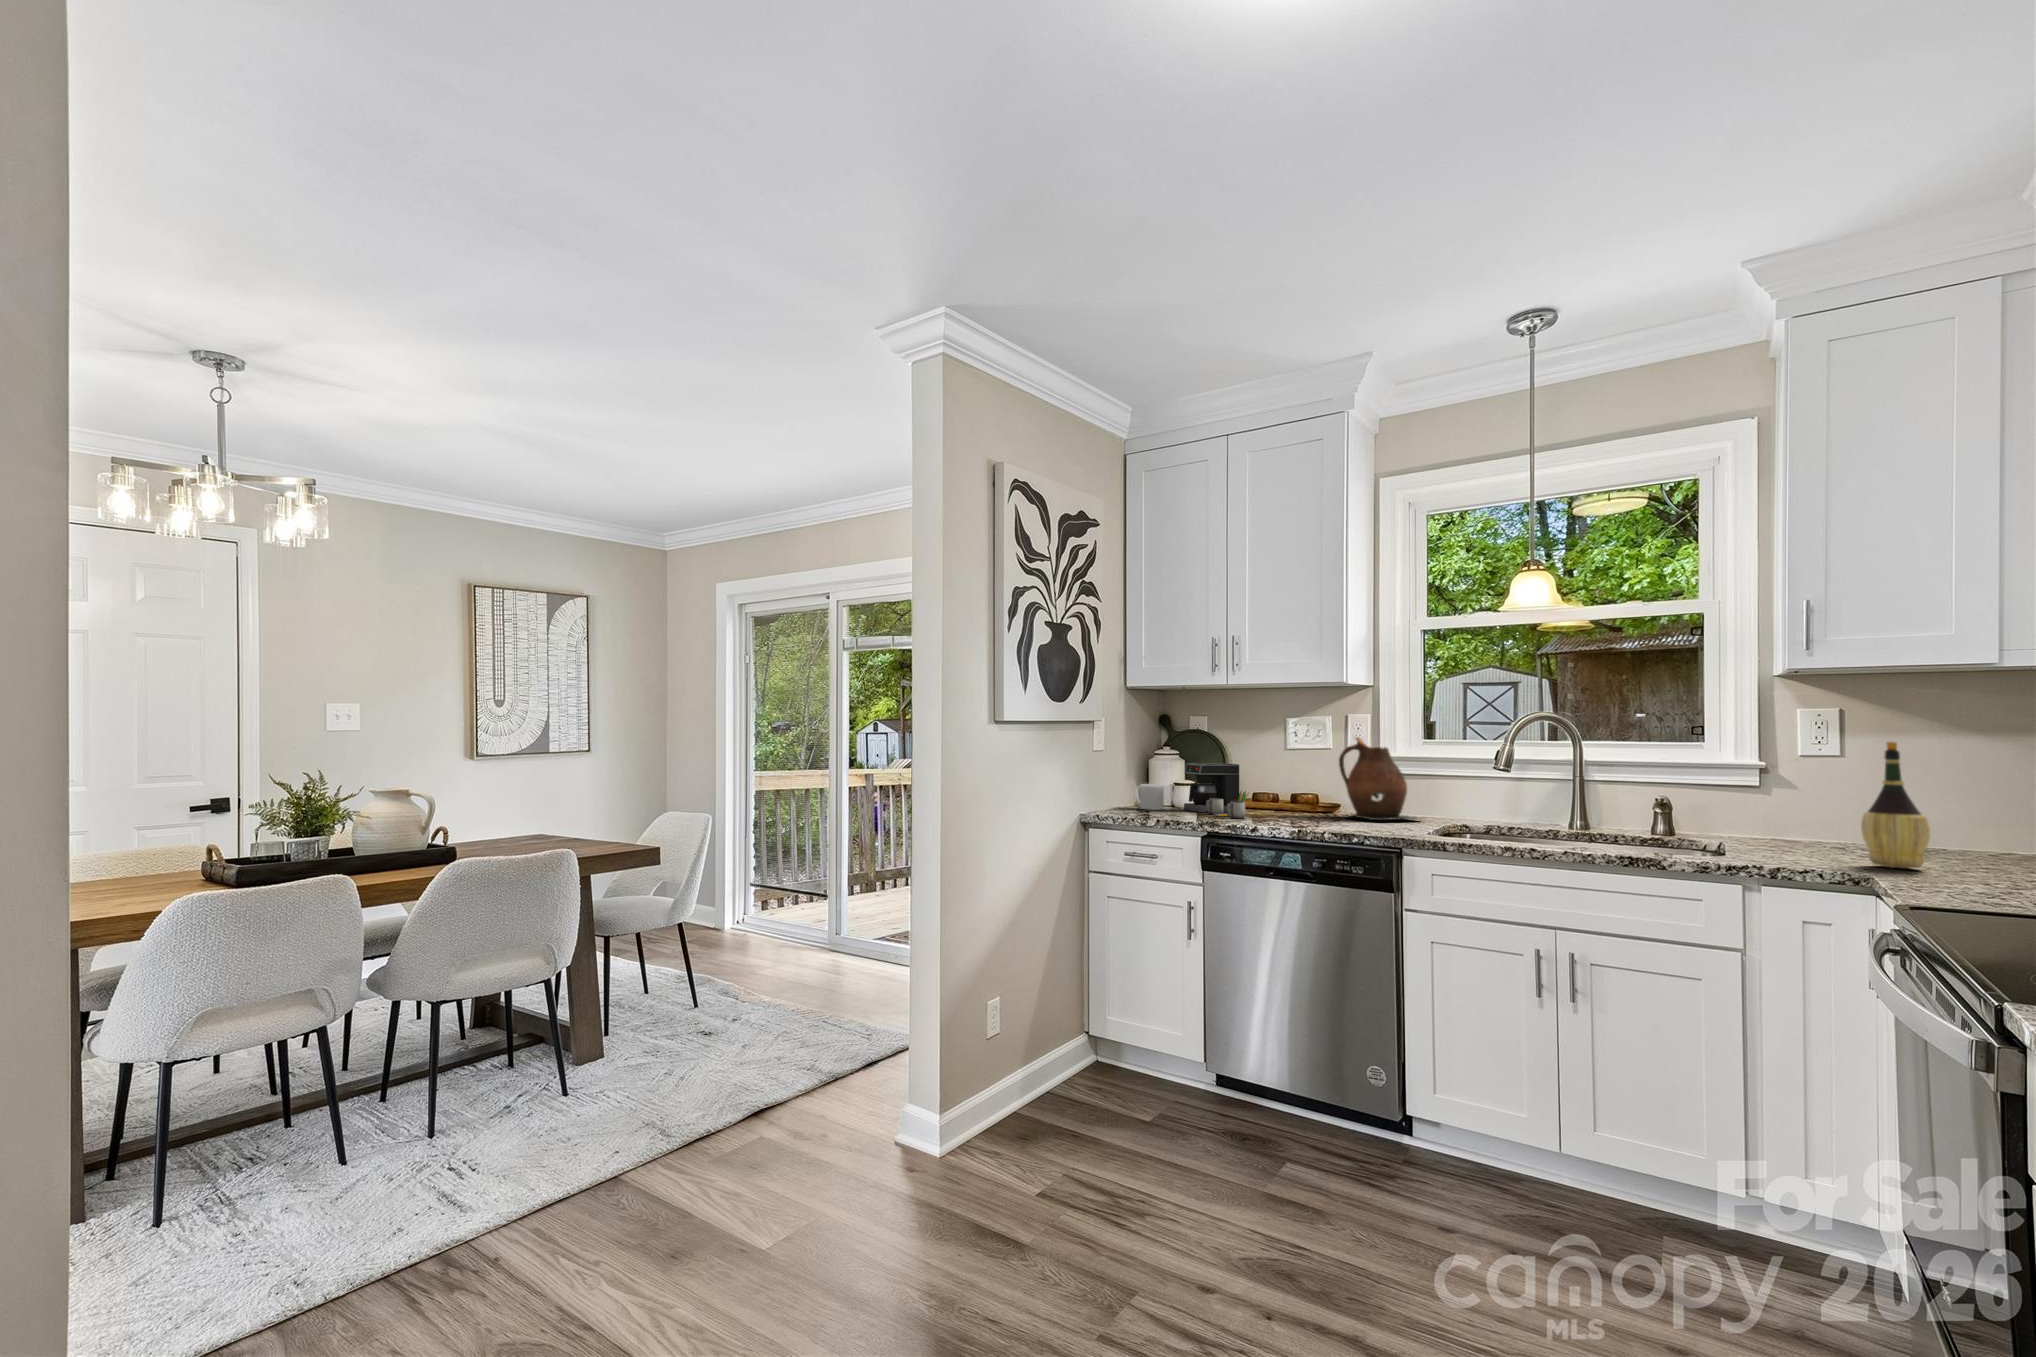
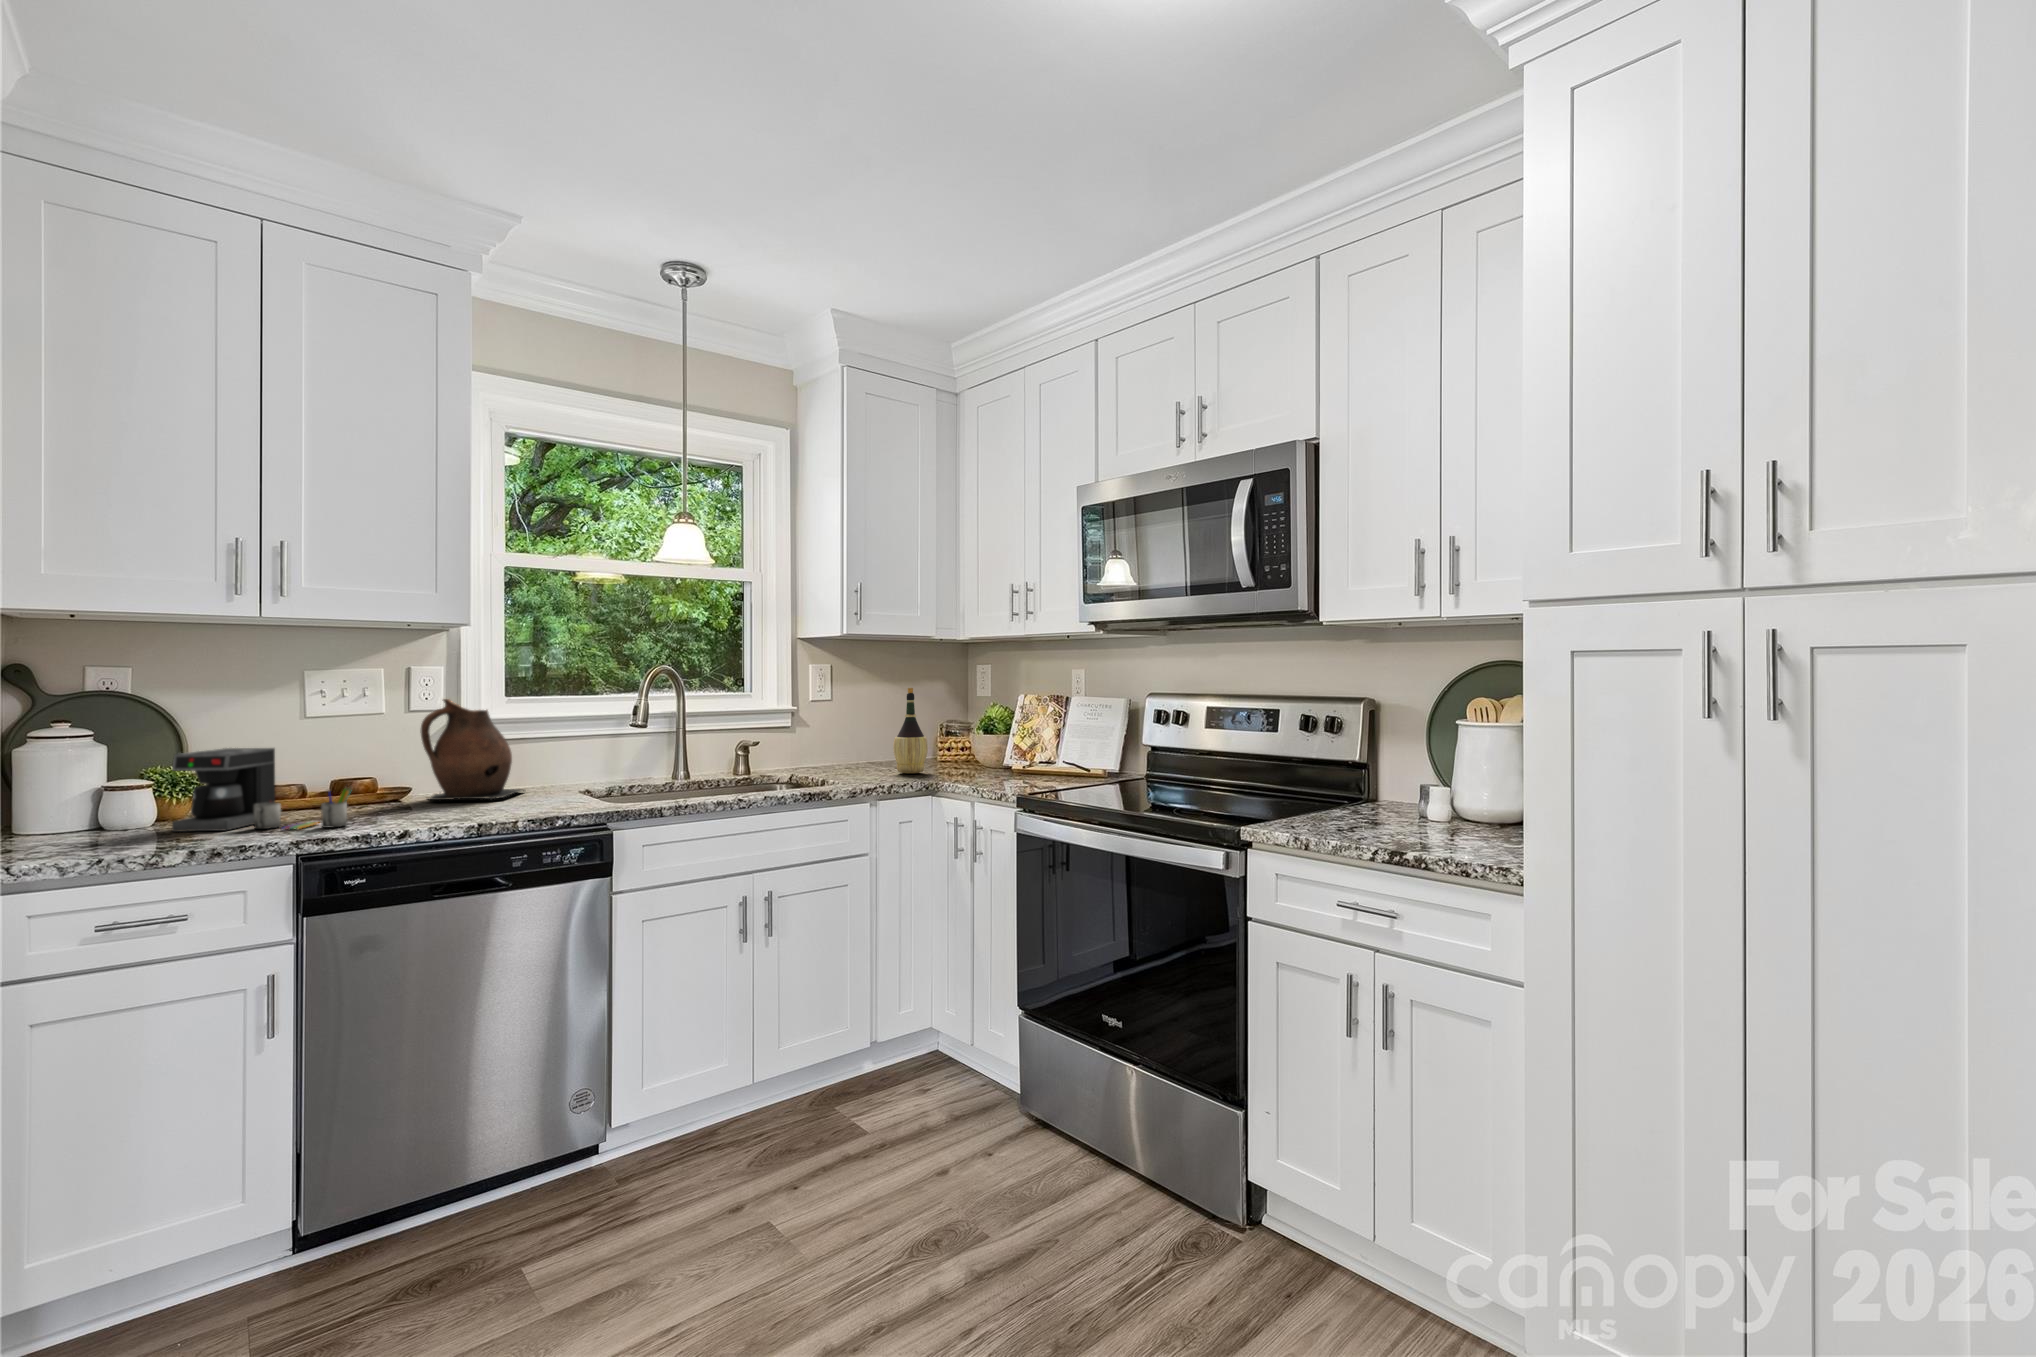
mug: present [1135,784,1164,810] -> none [58,796,138,844]

